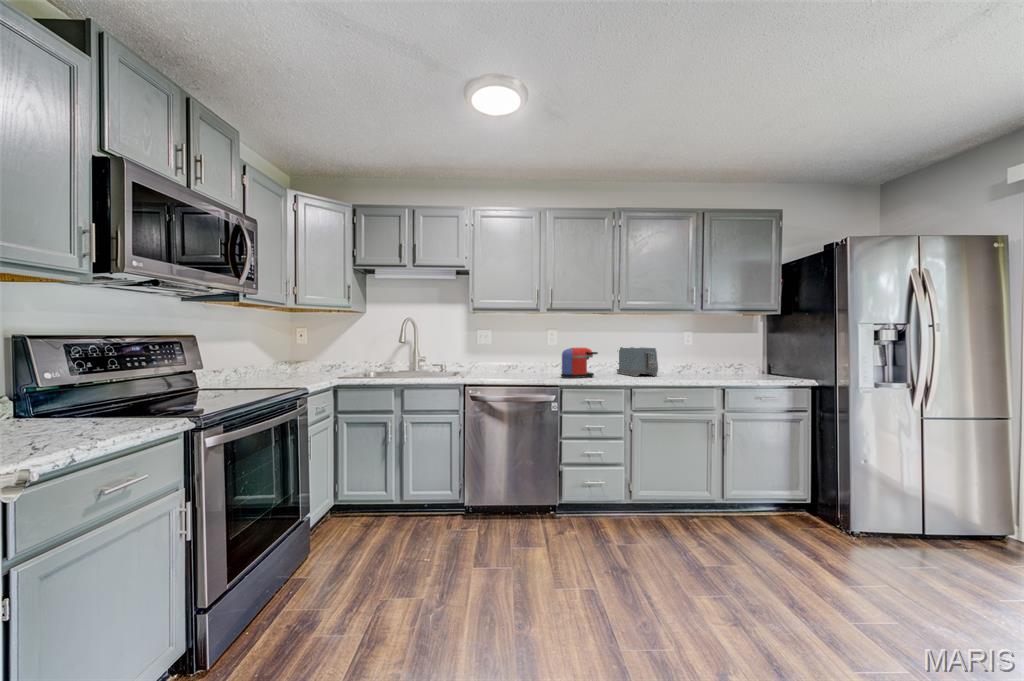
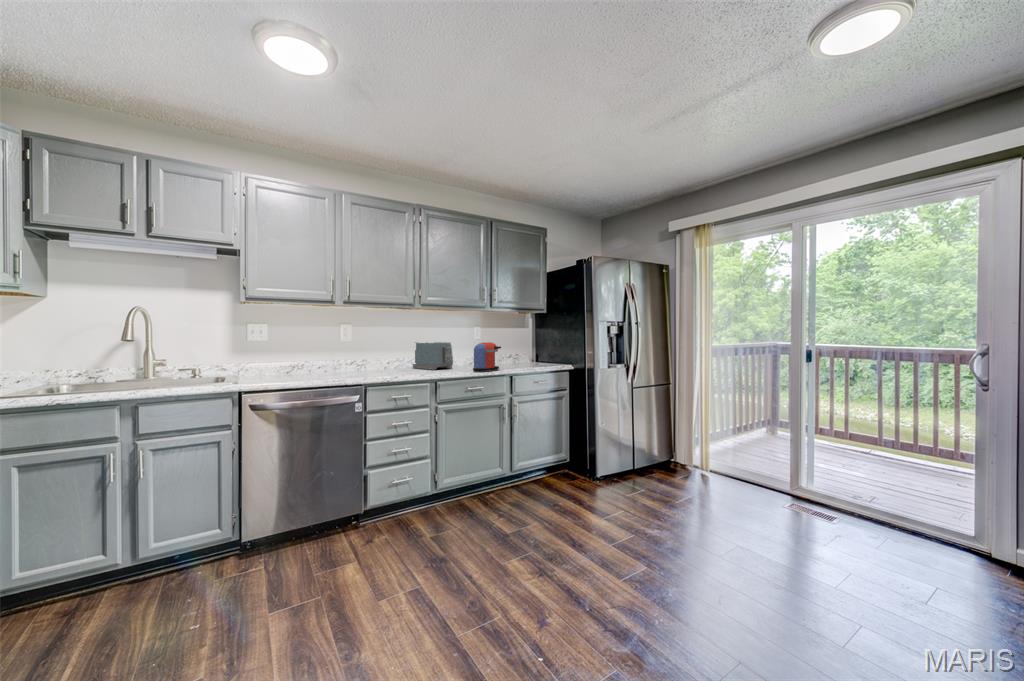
coffee maker: present [561,348,598,378] -> present [473,342,501,372]

